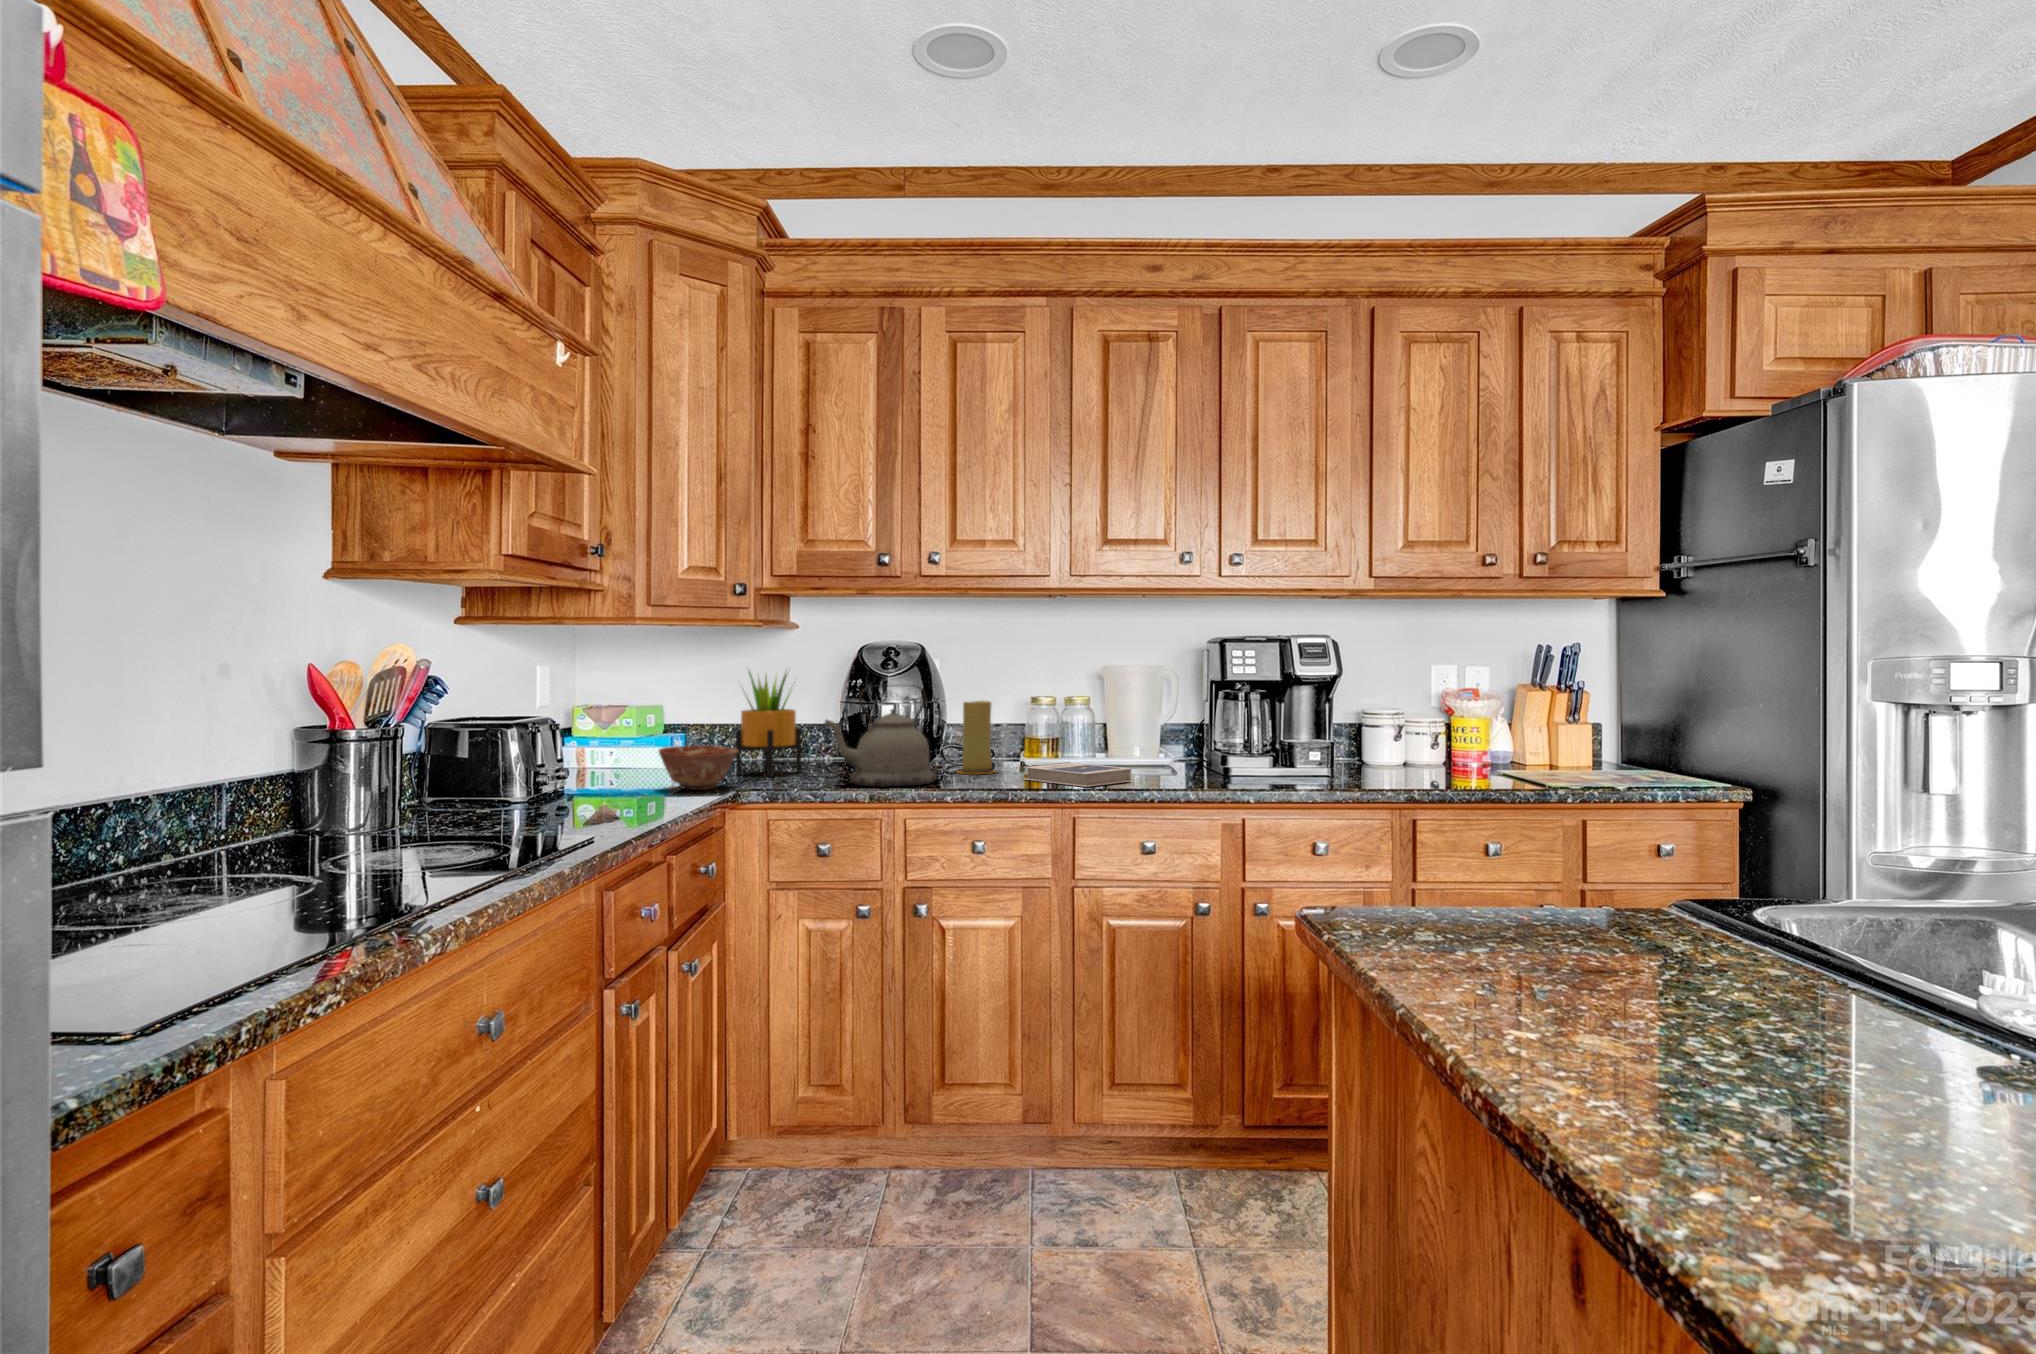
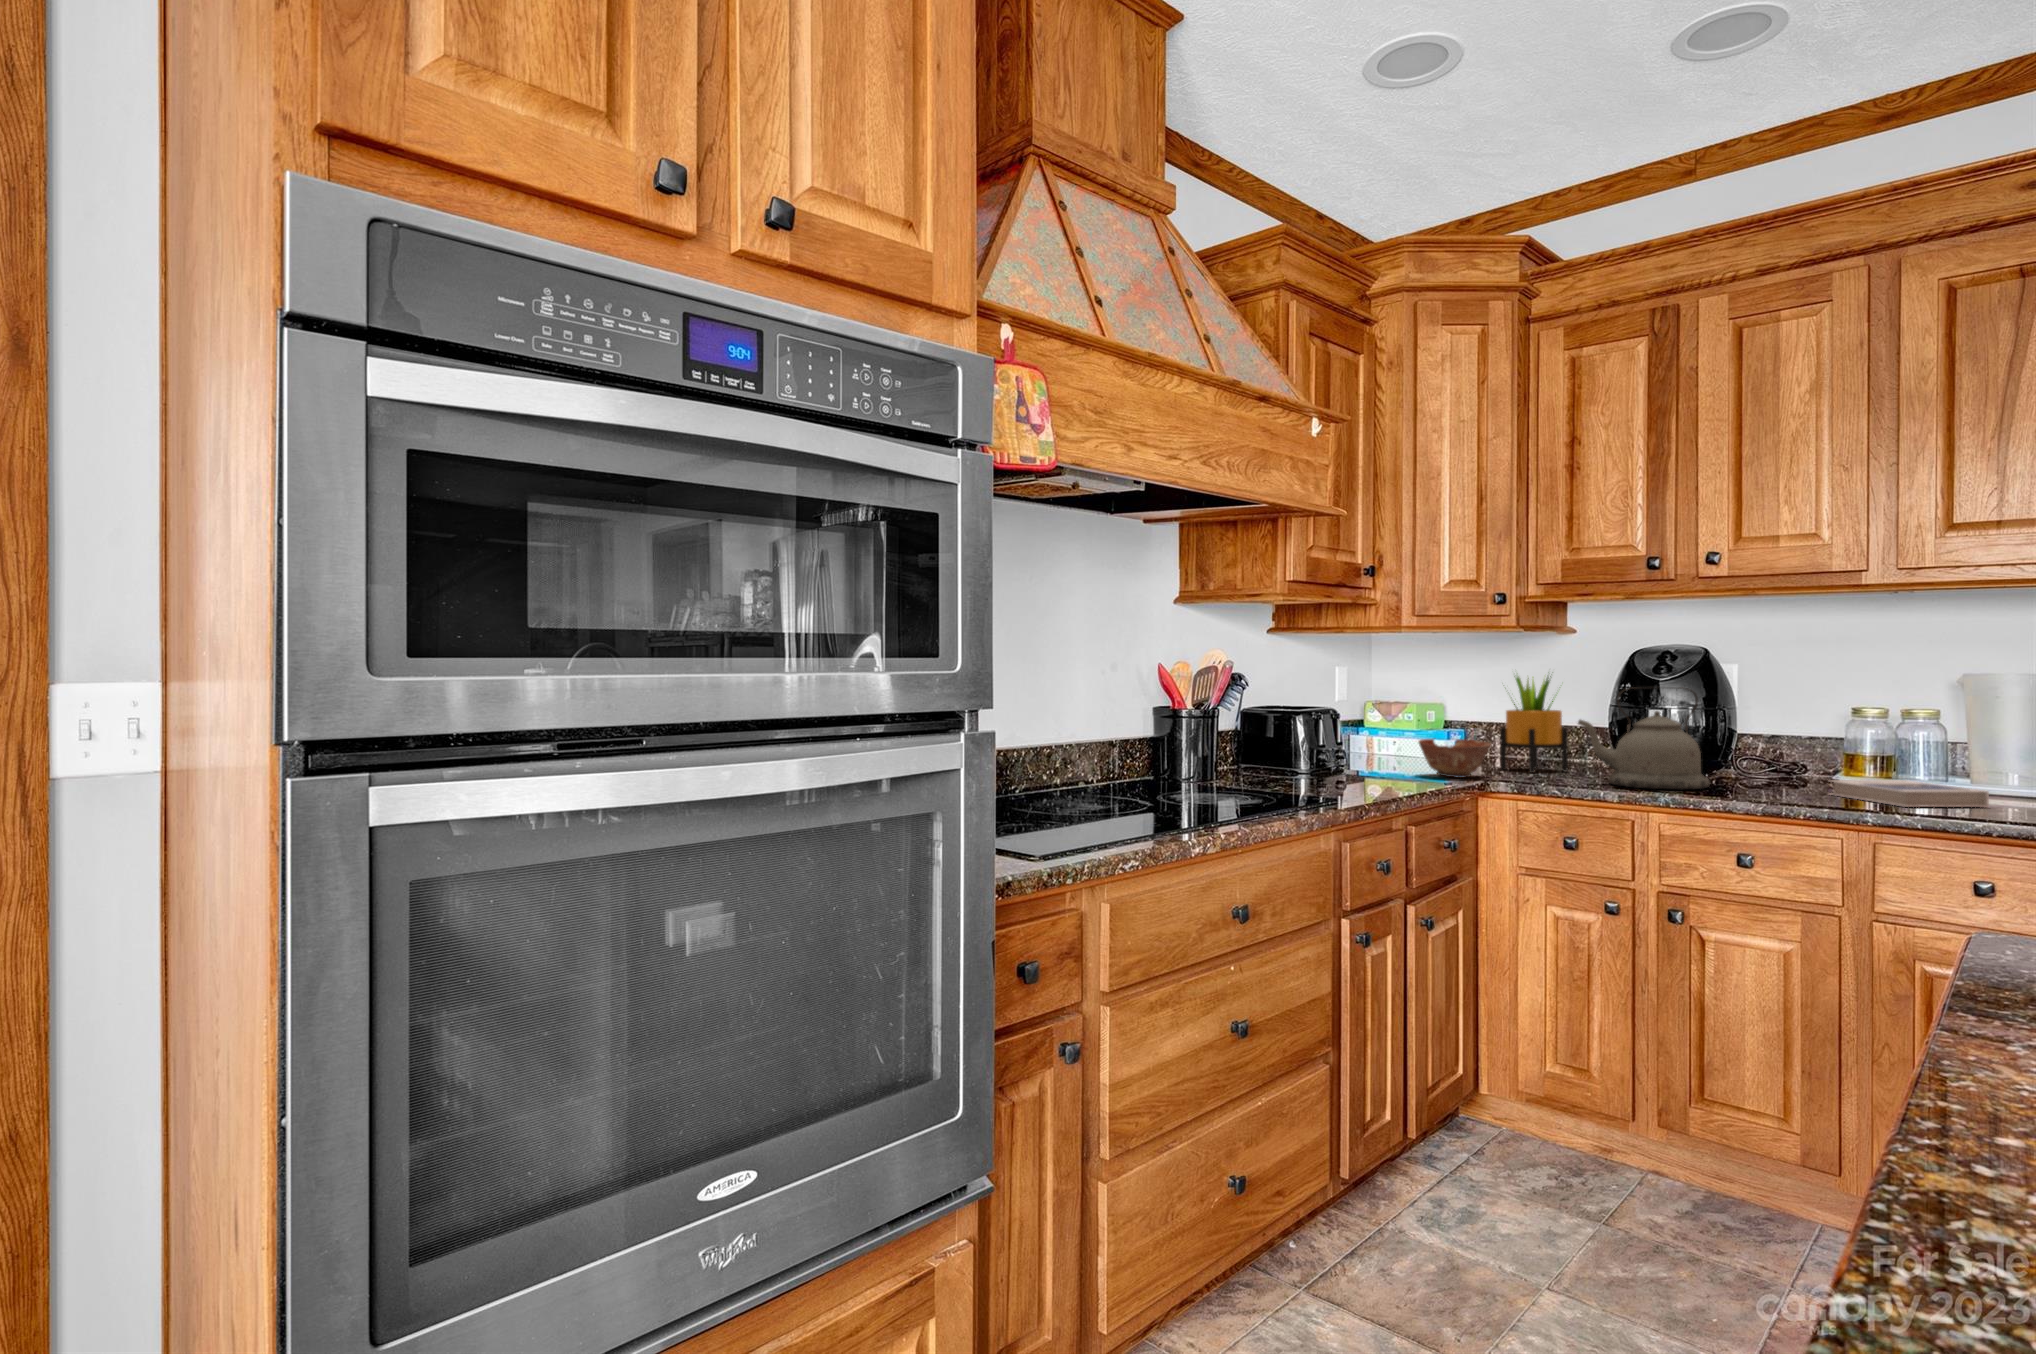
candle: present [957,701,996,774] -> none [1748,706,1804,786]

